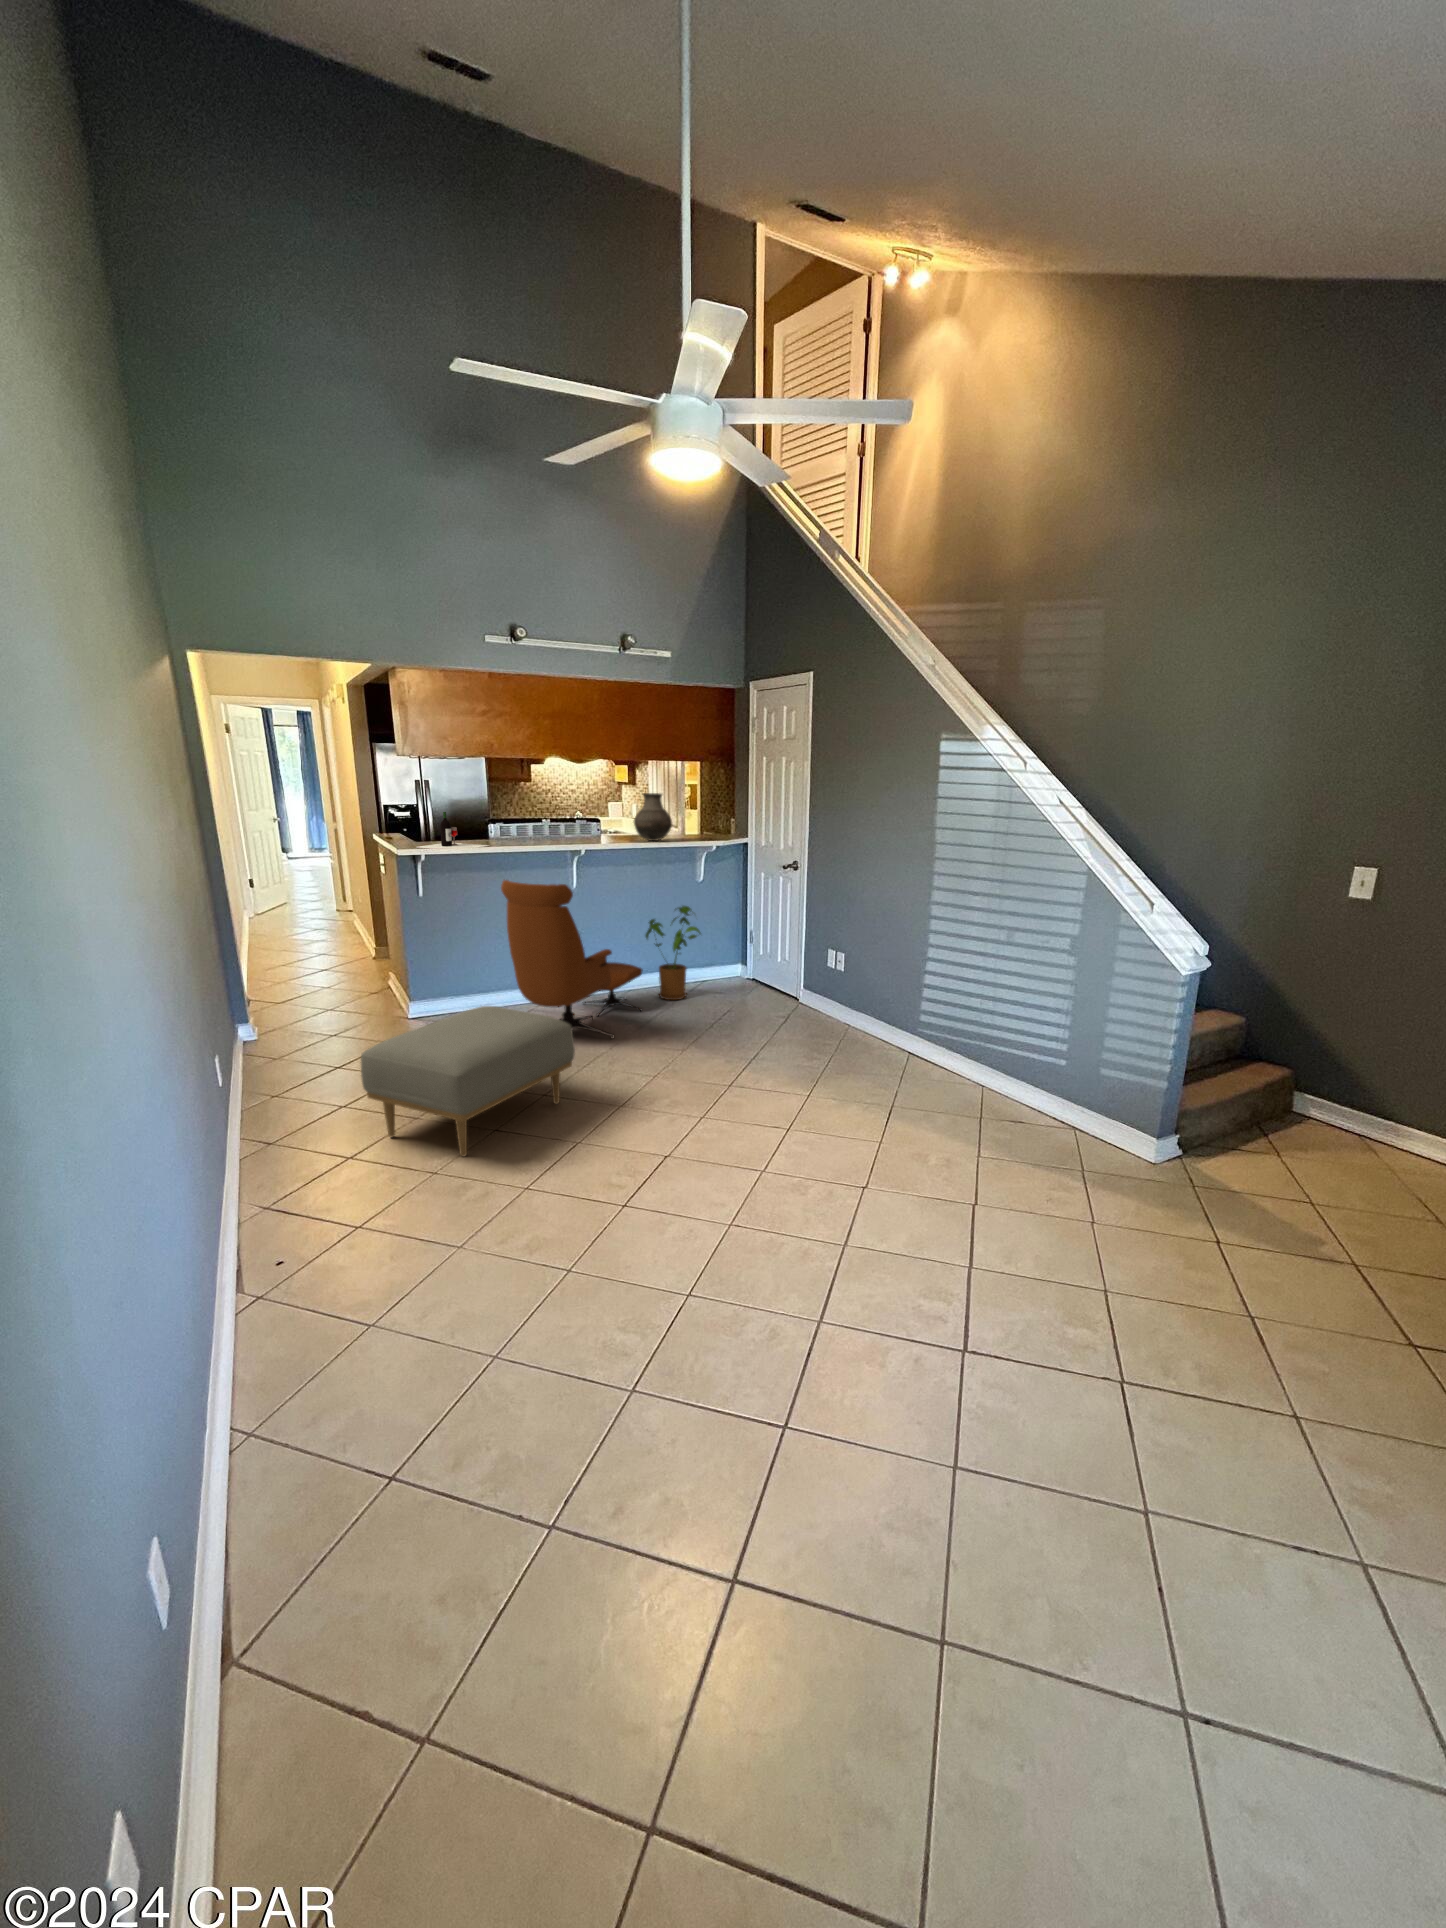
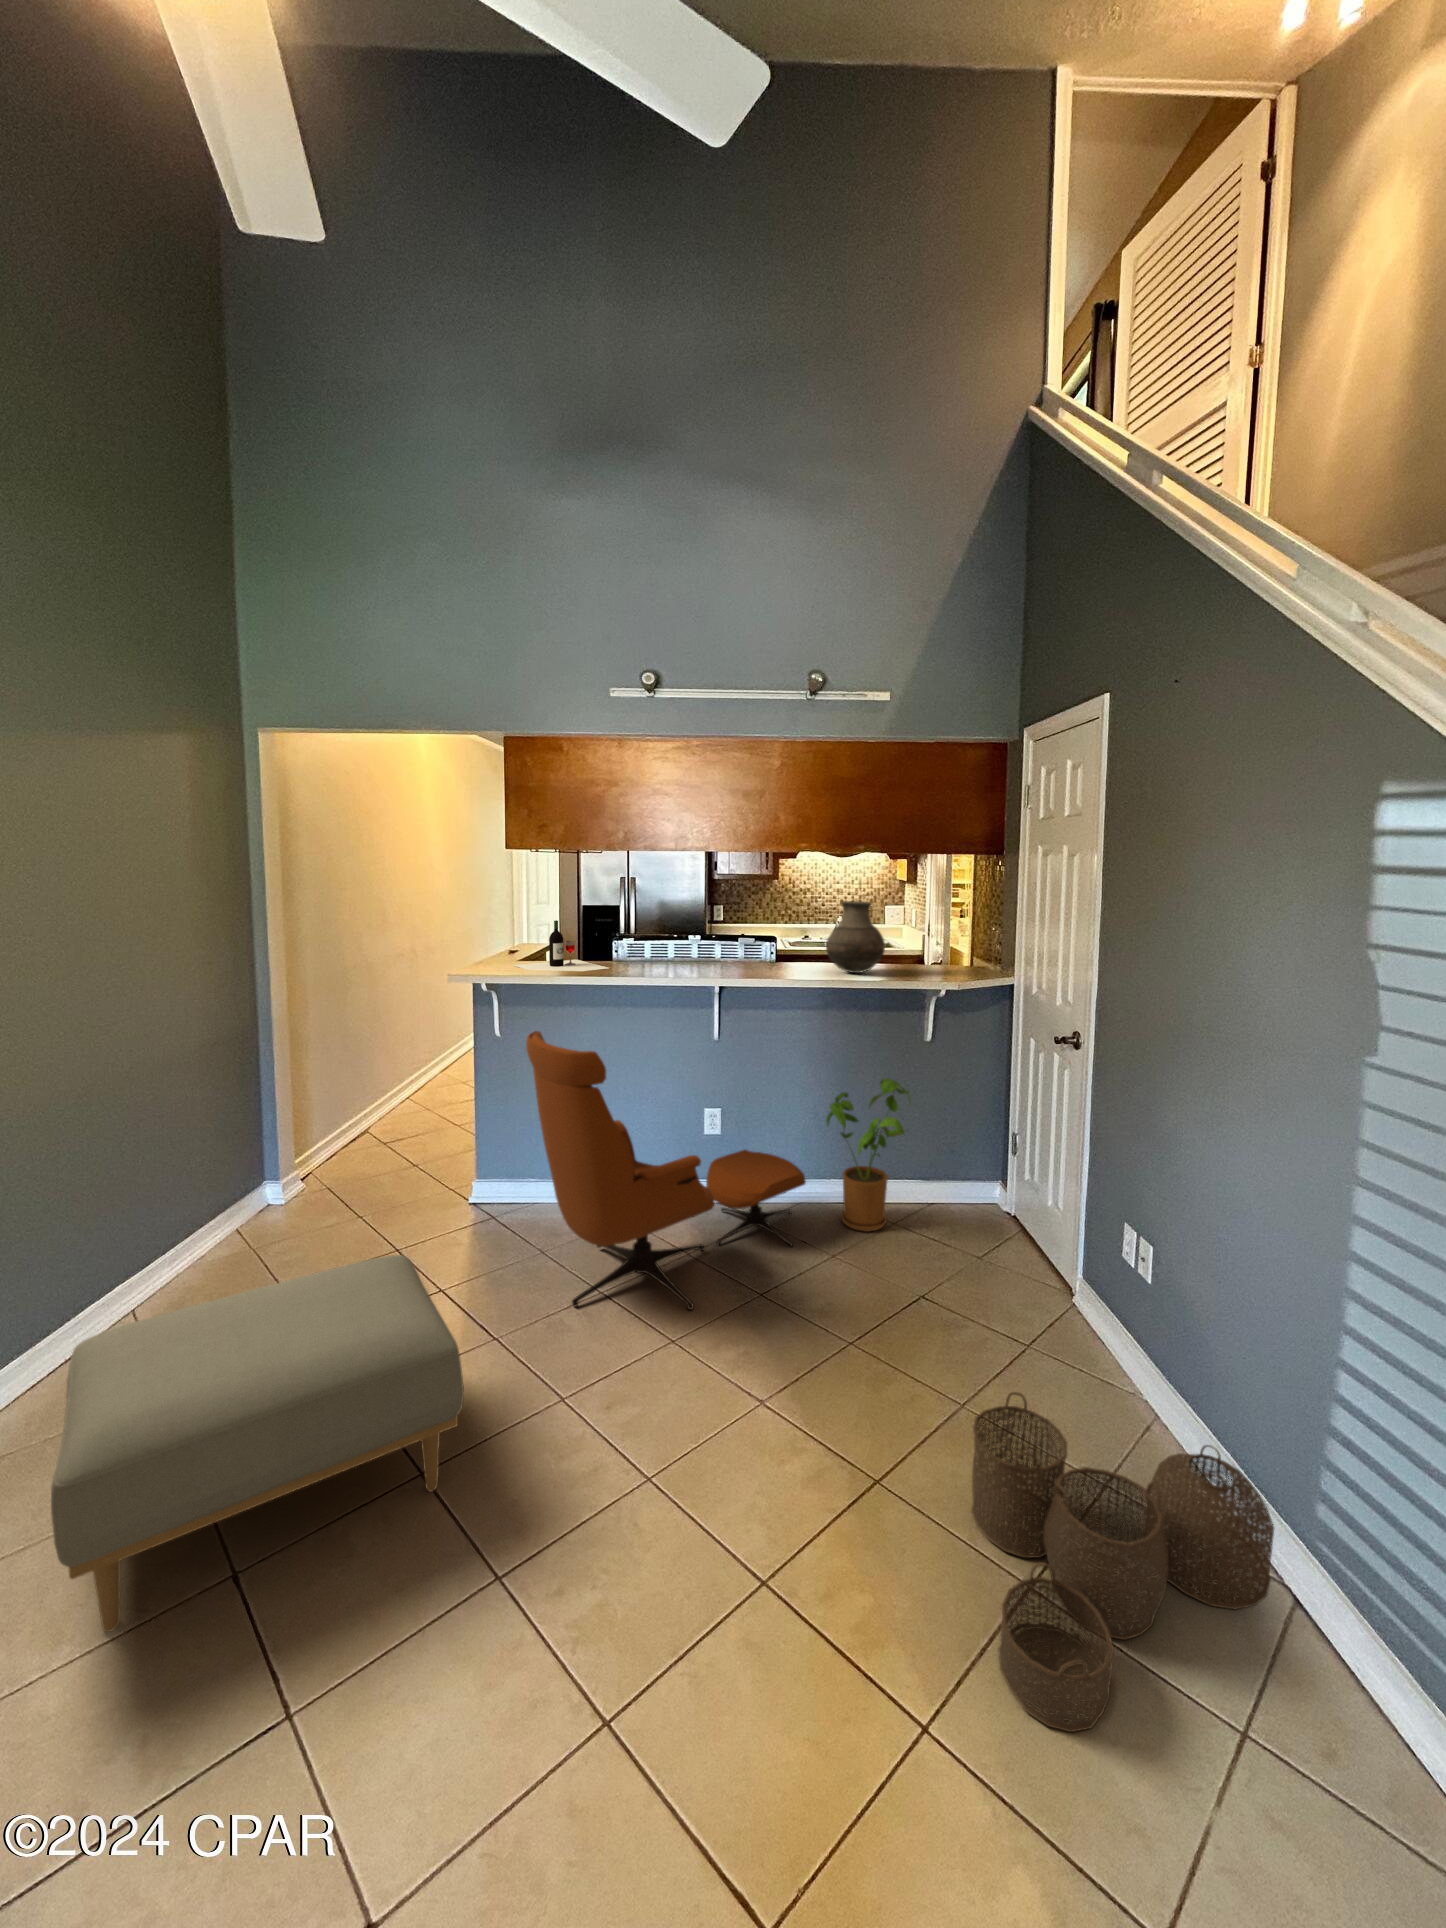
woven basket: none [797,1012,909,1092] -> present [972,1392,1274,1732]

